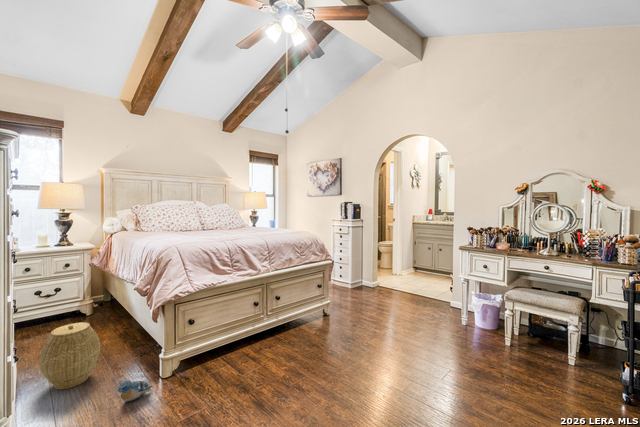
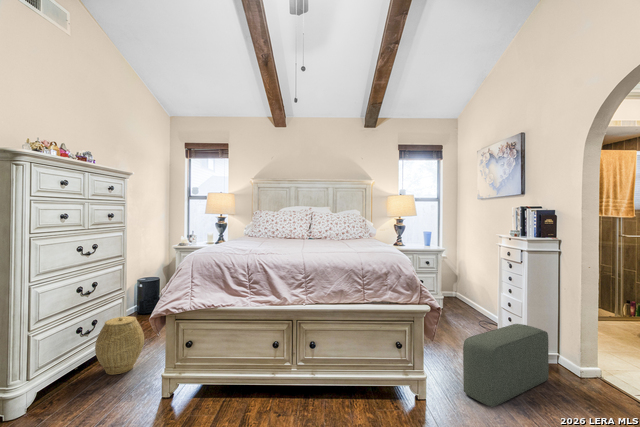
pouf: none [343,265,366,306] -> present [463,324,549,407]
plush toy: present [117,380,152,401] -> none [97,387,132,411]

